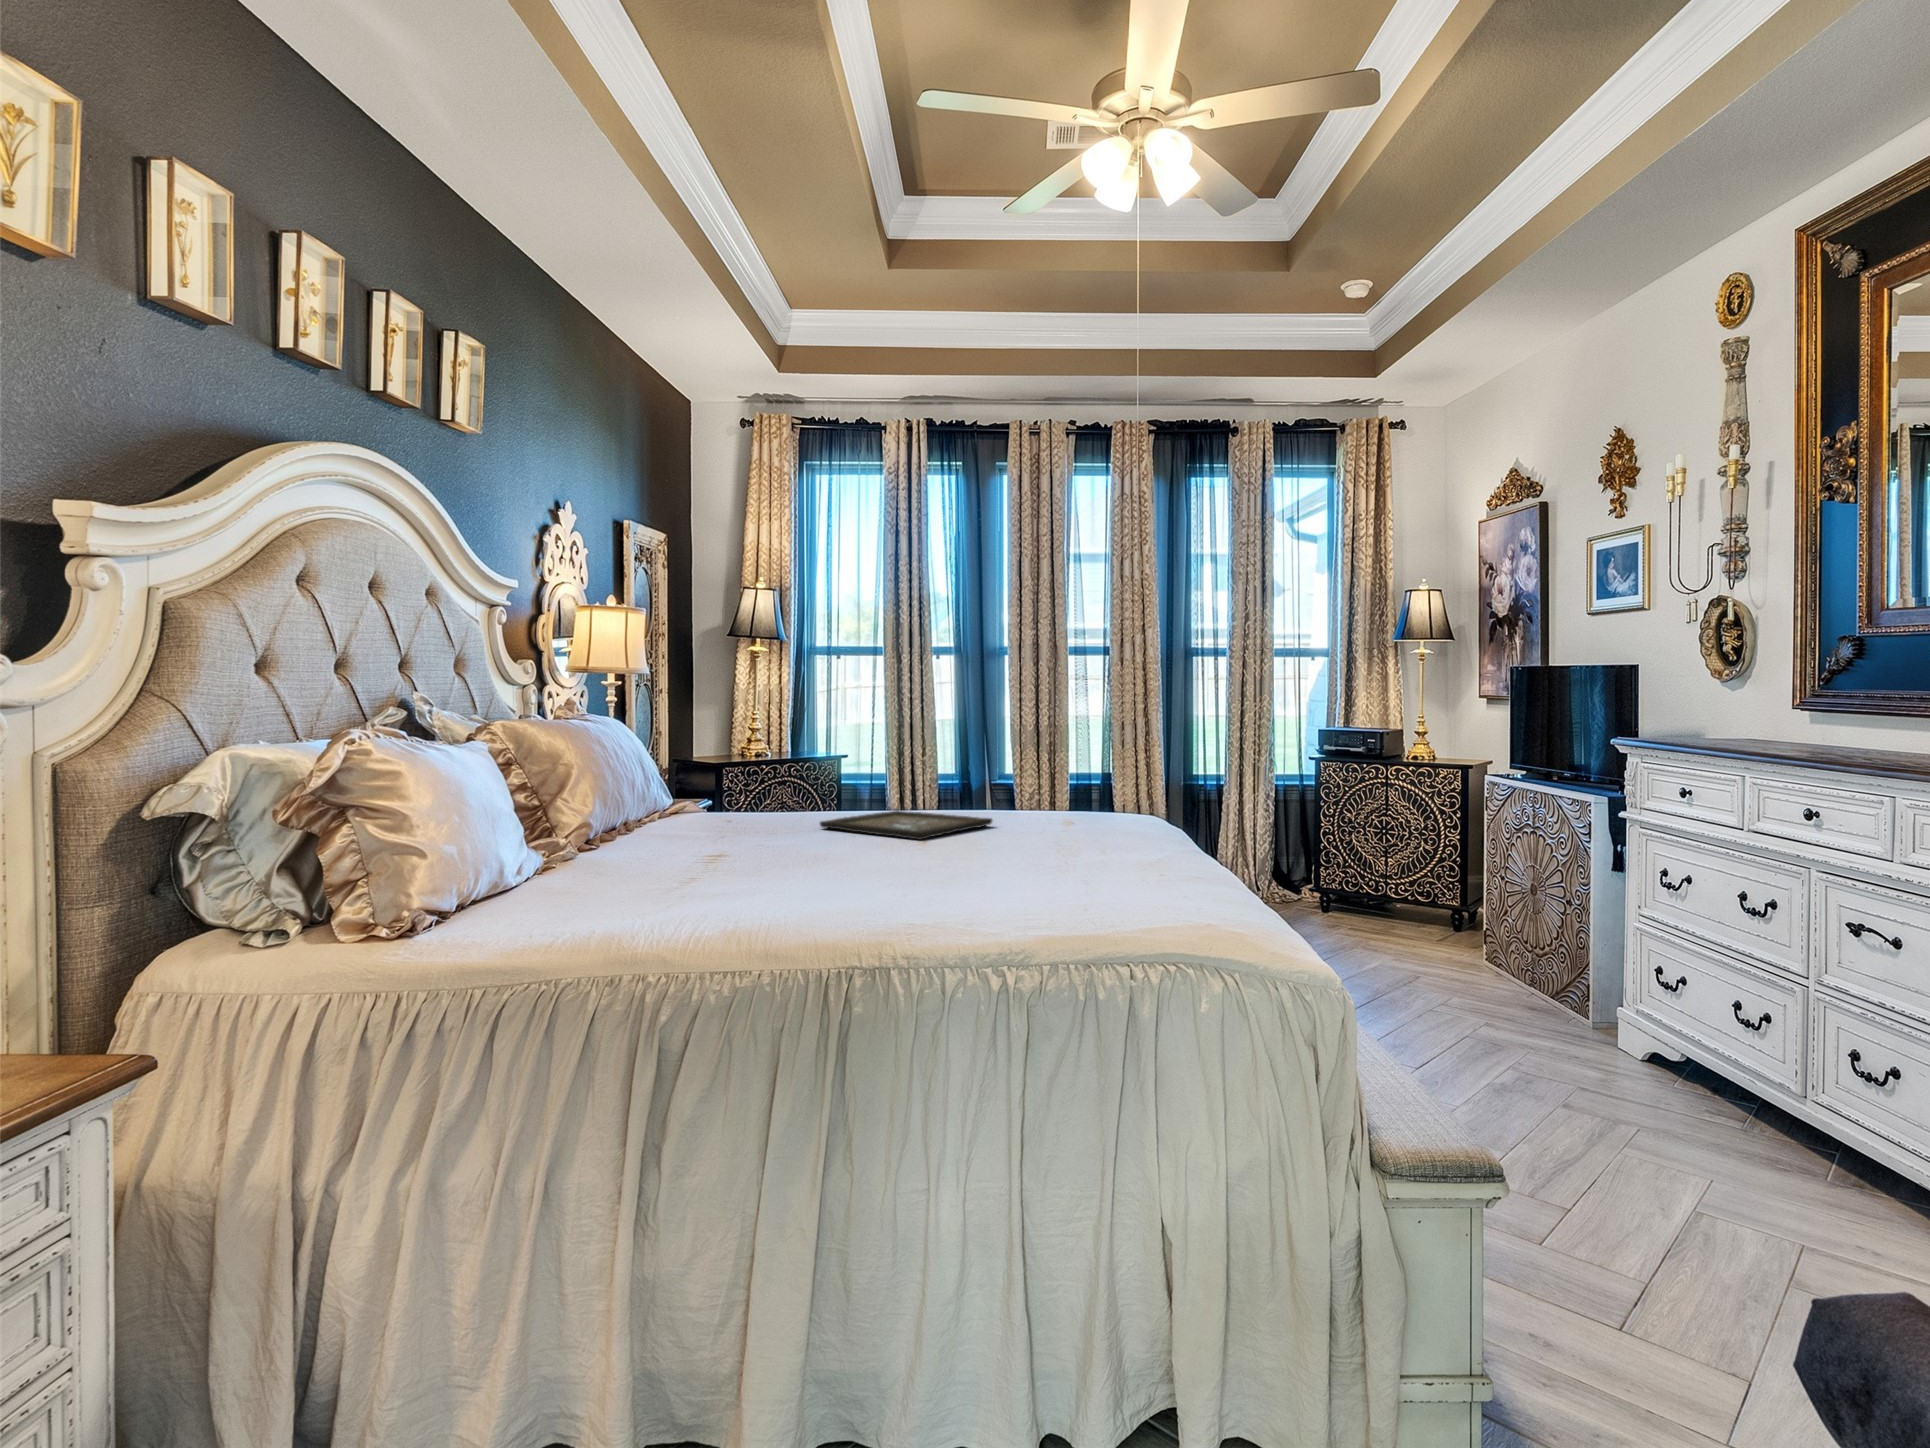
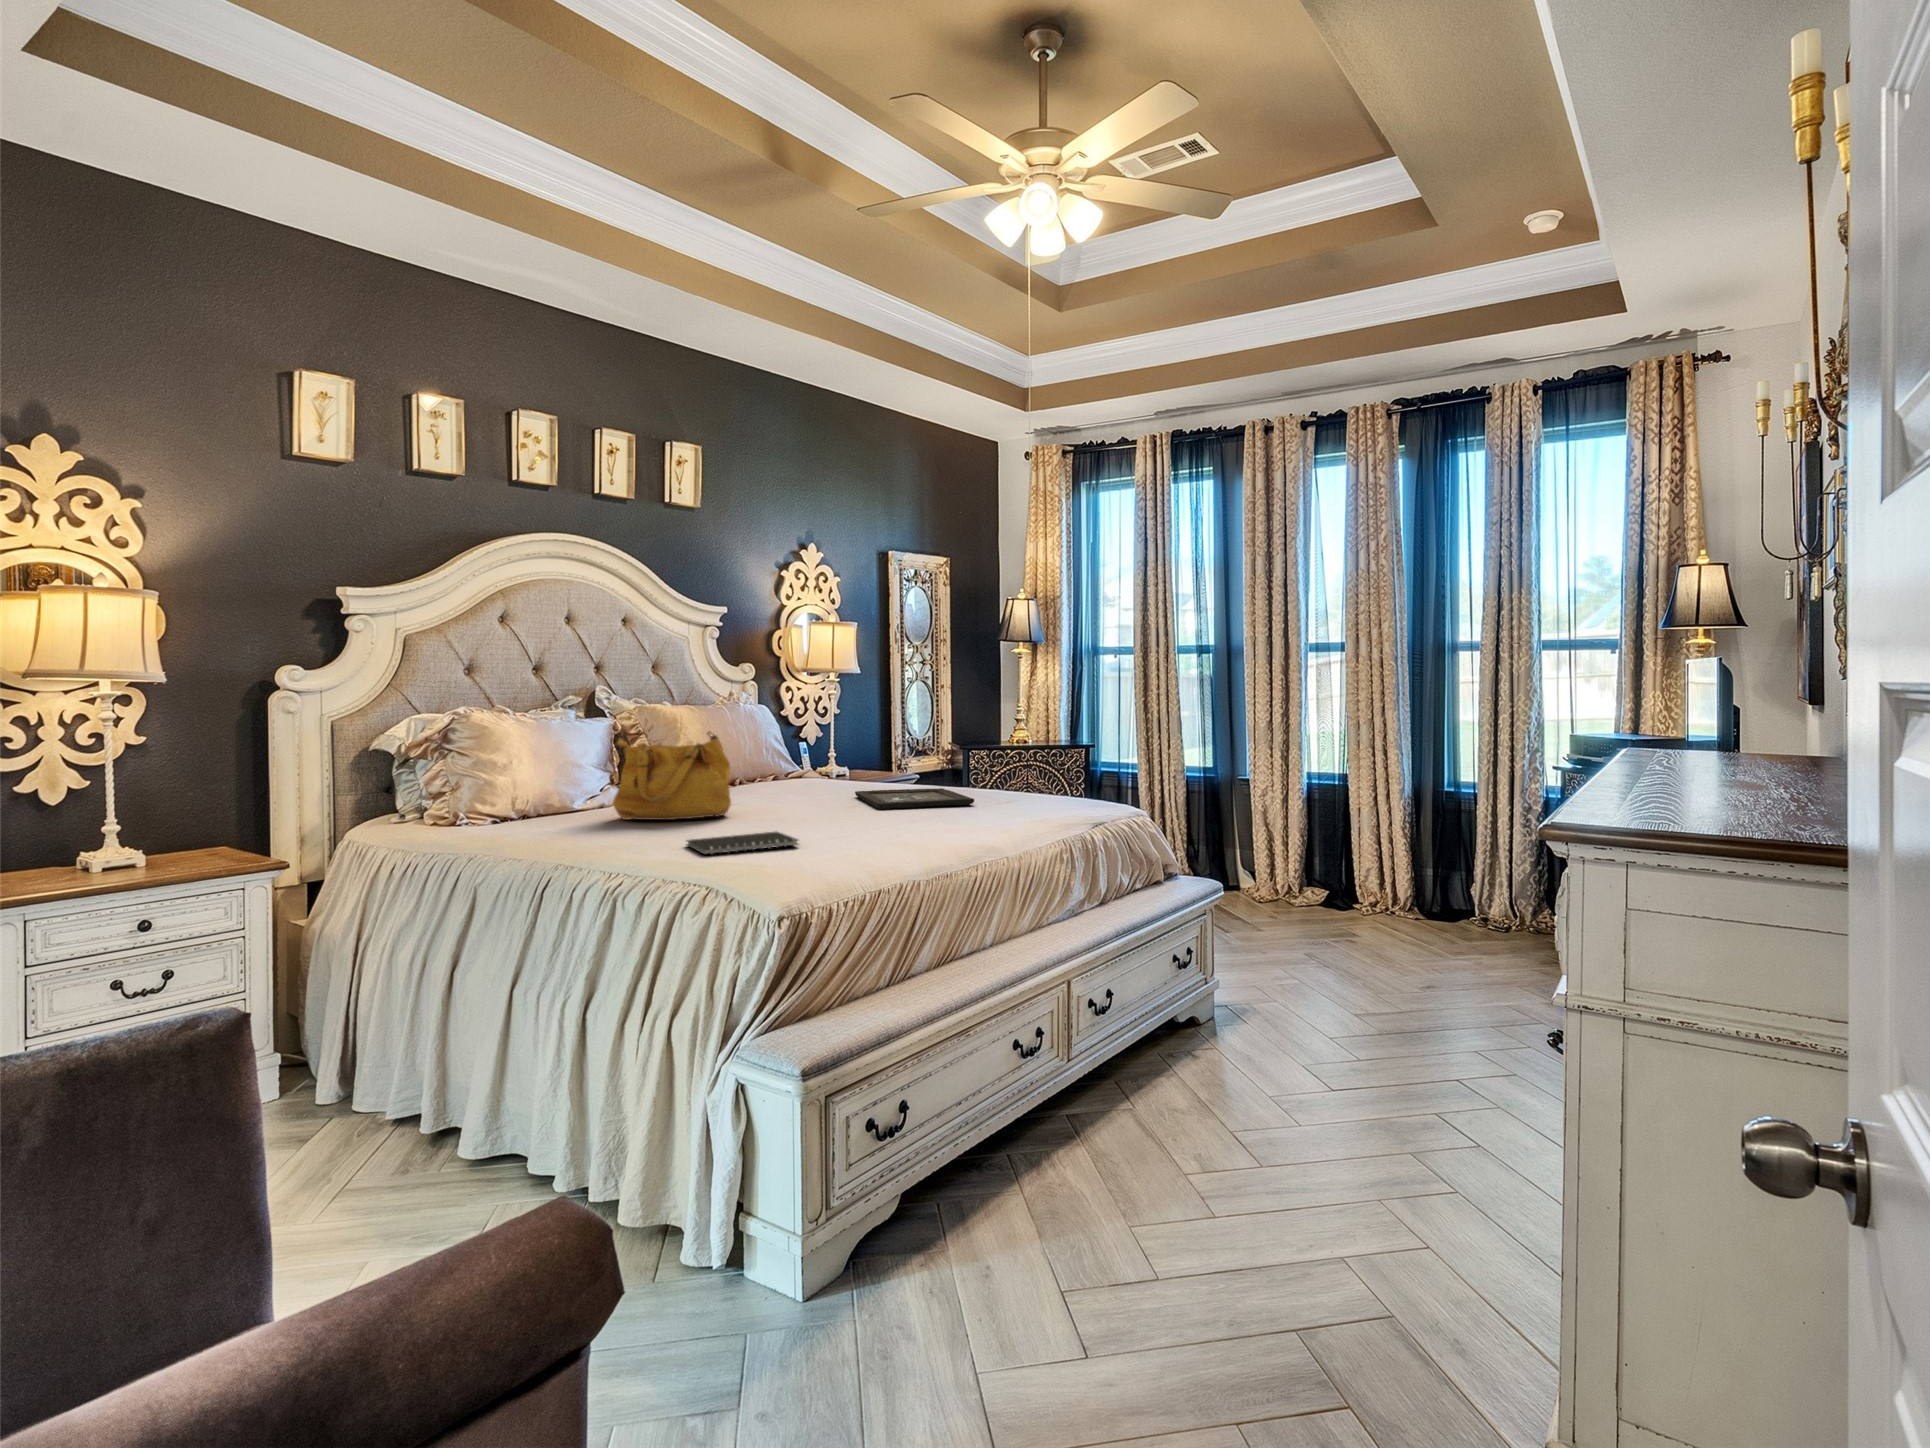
handbag: none [646,751,799,886] -> present [613,732,731,820]
notebook: none [931,875,1062,913] -> present [687,832,798,855]

